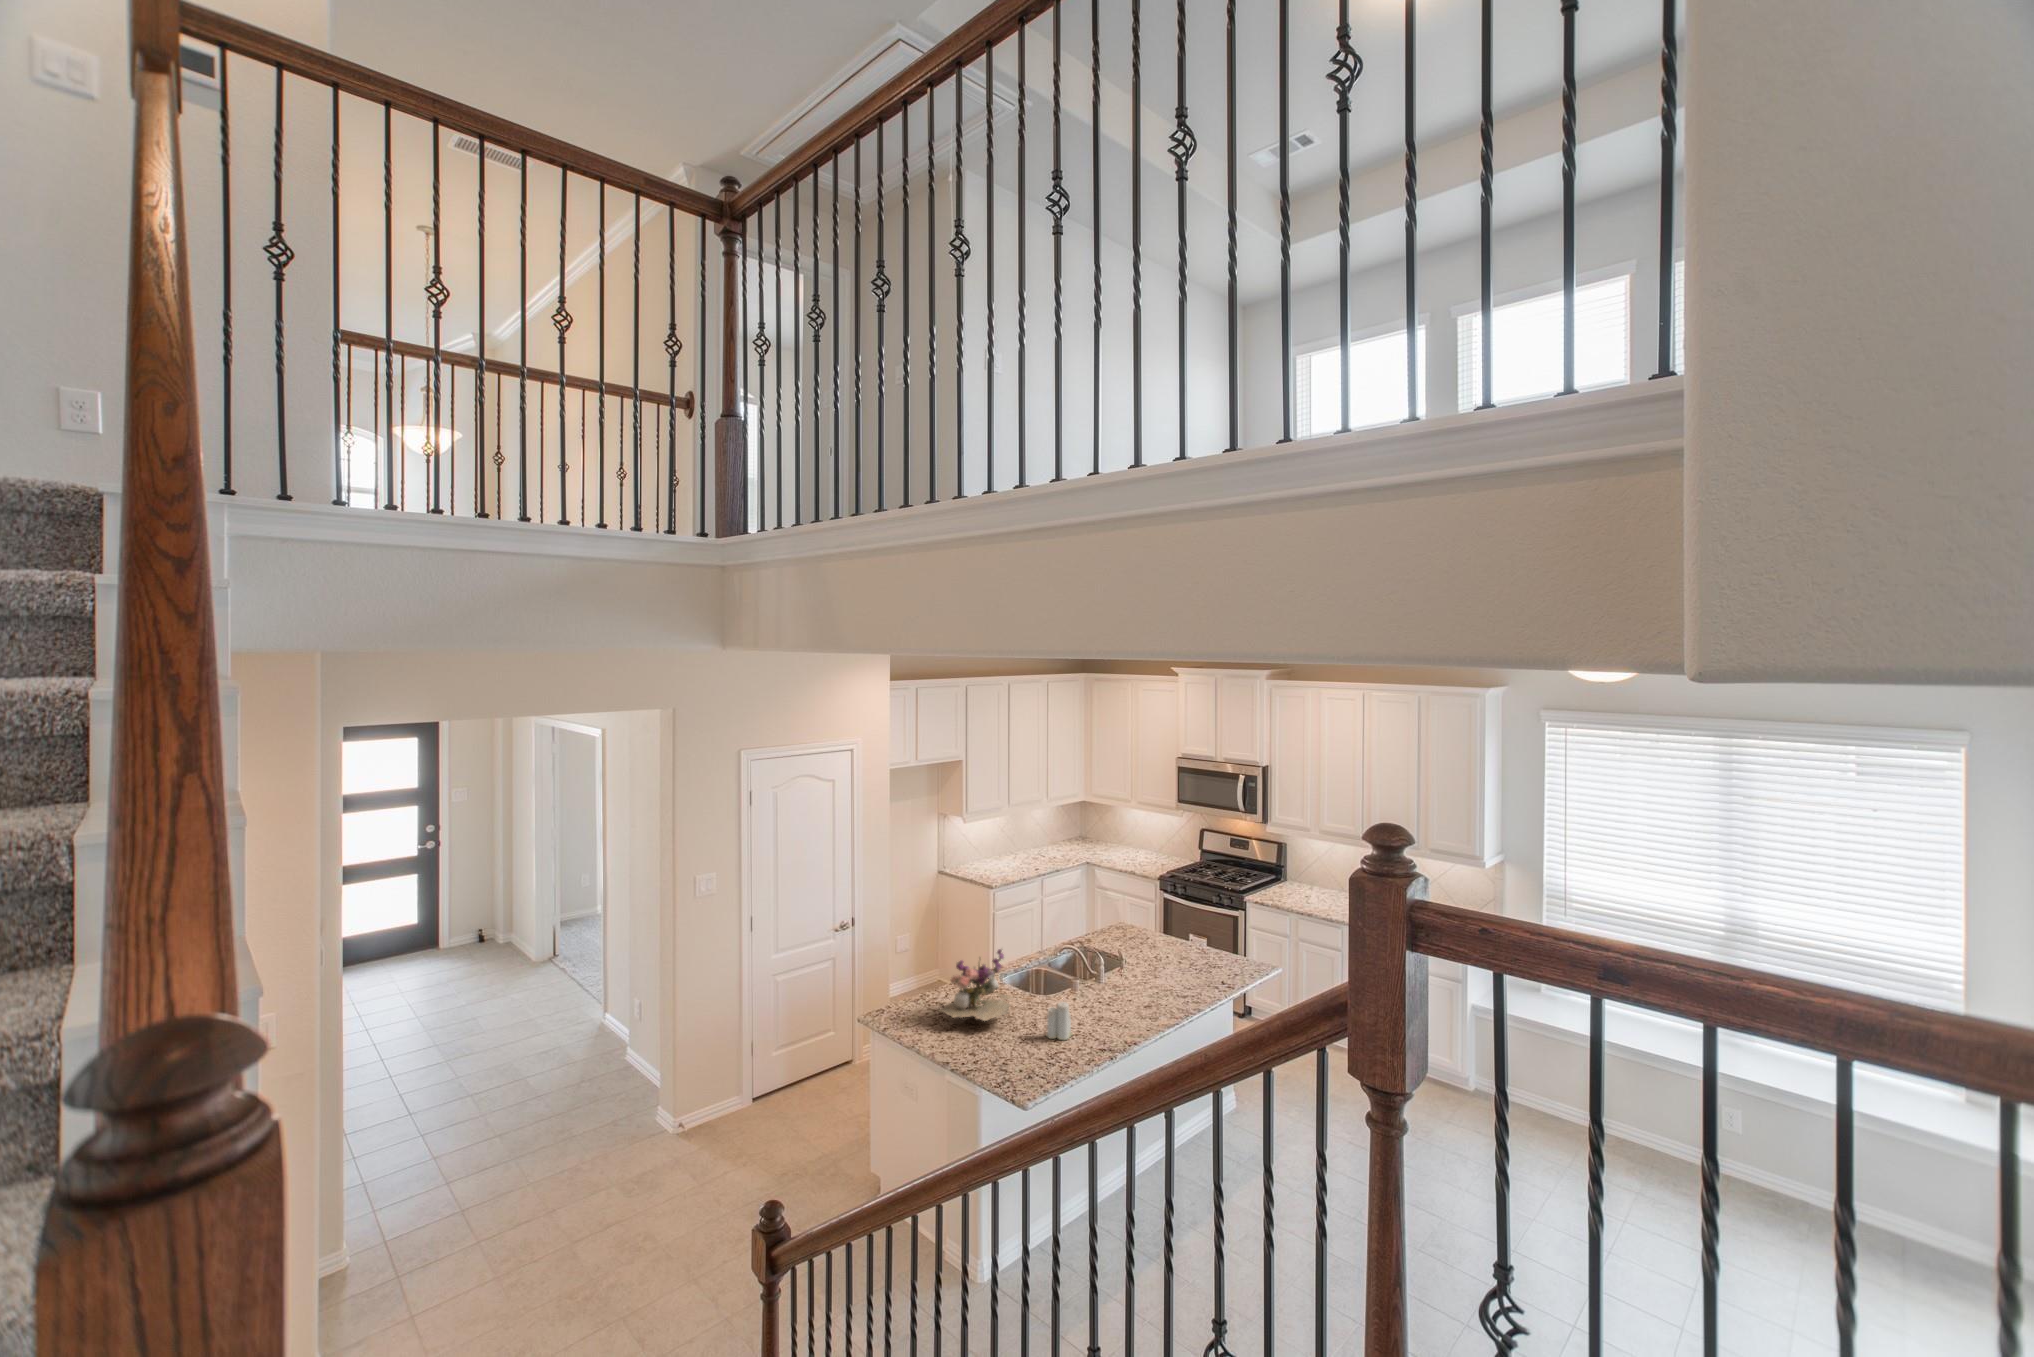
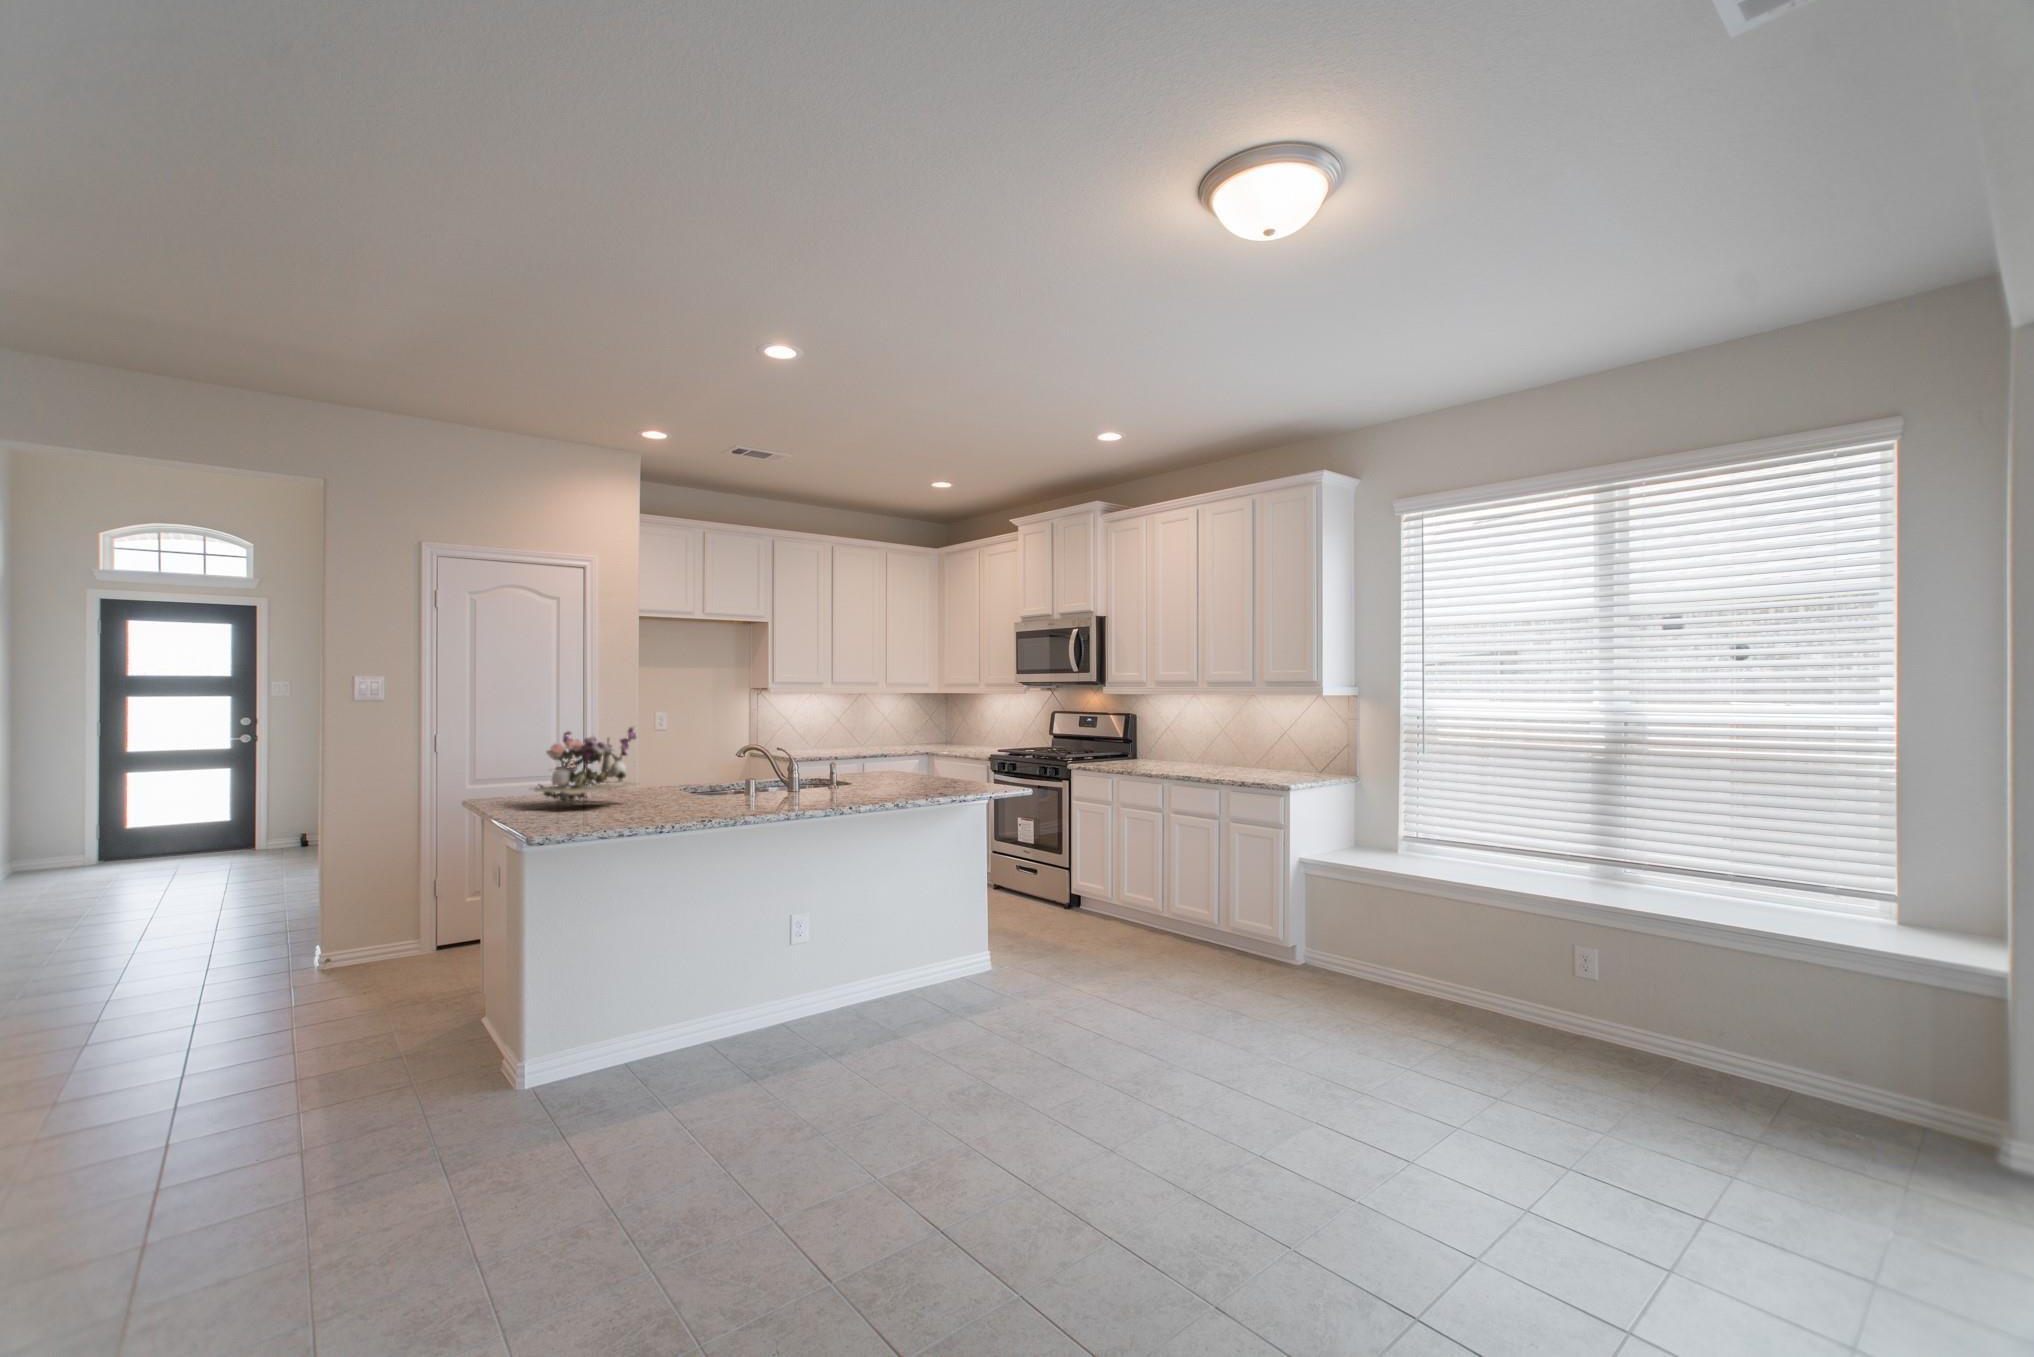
candle: present [1046,1002,1072,1040] -> none [644,765,681,815]

